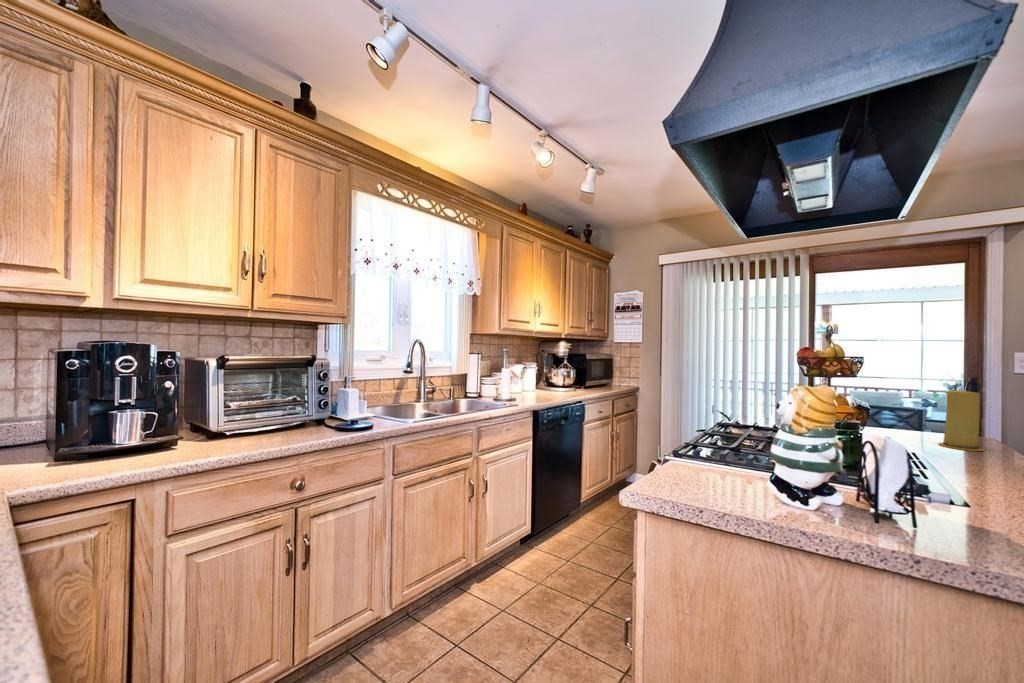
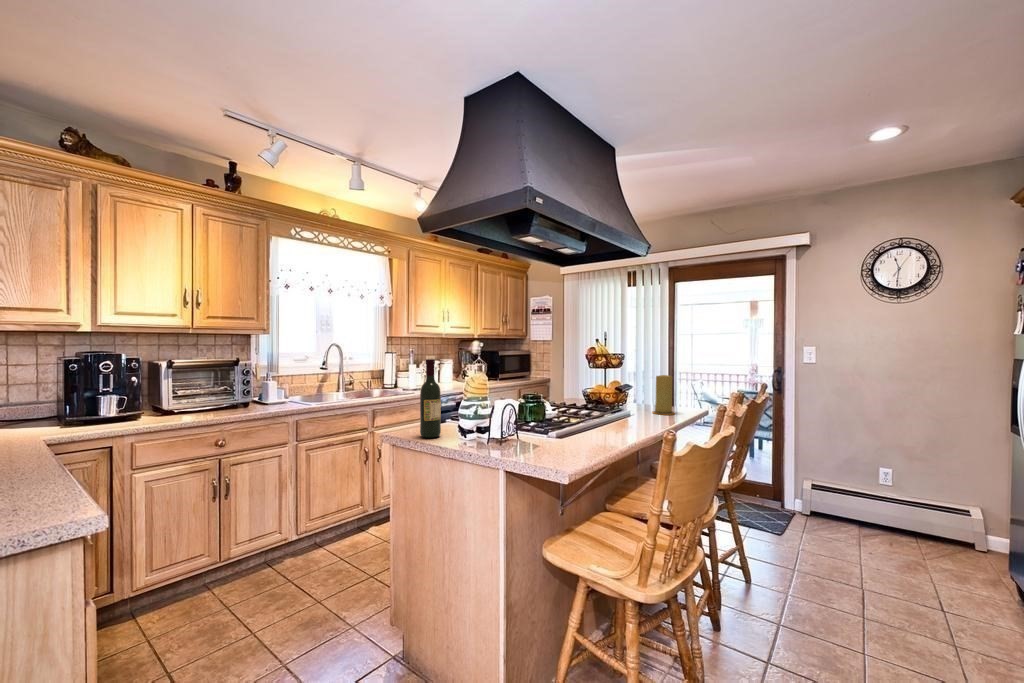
wine bottle: none [728,360,772,510] -> present [420,359,441,438]

